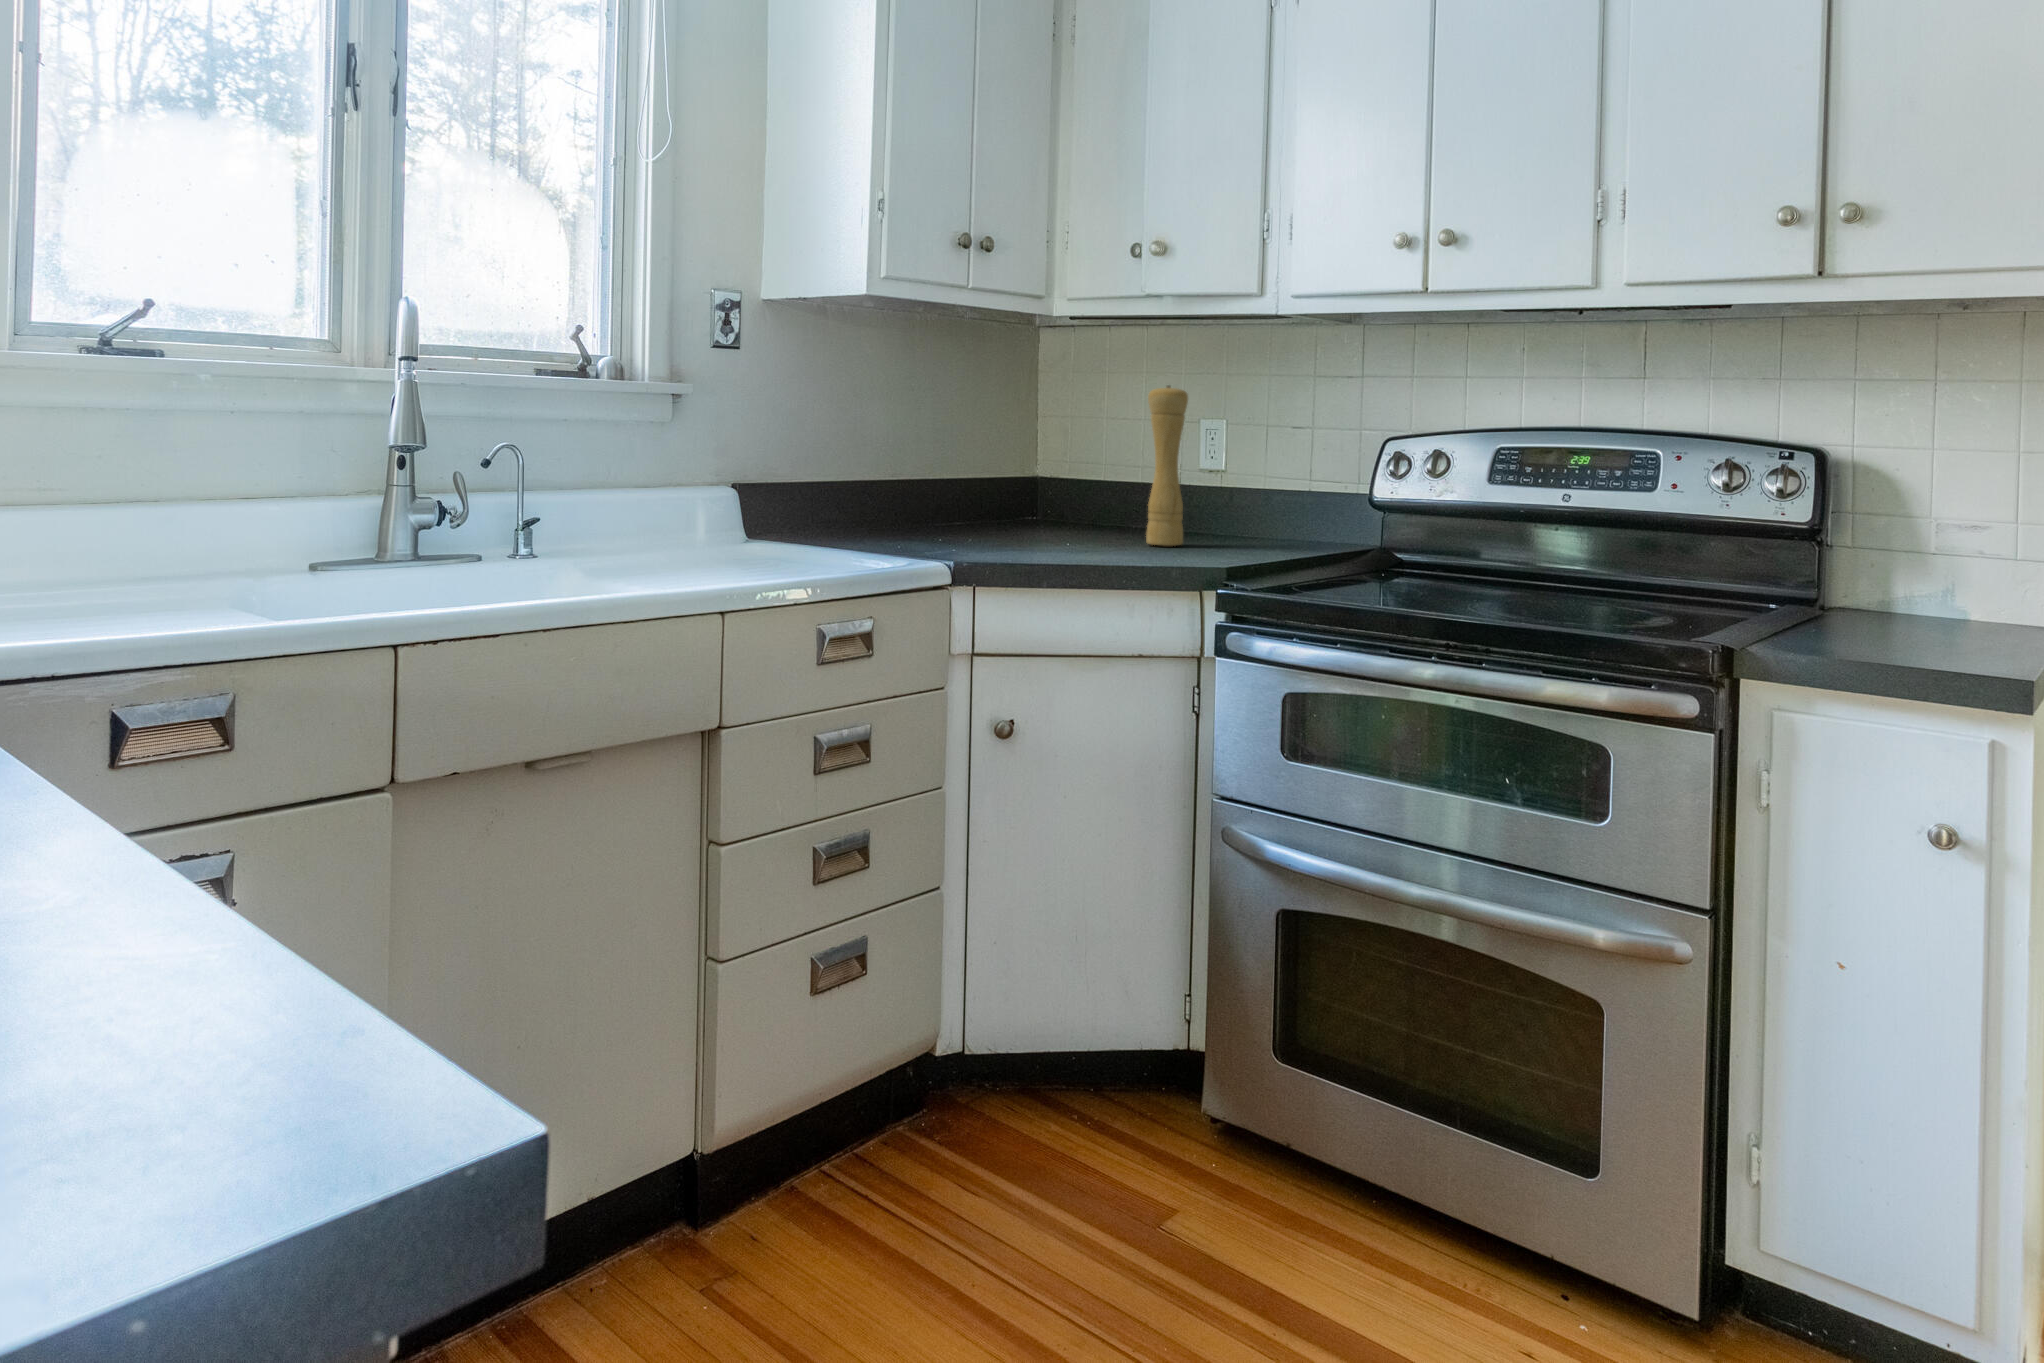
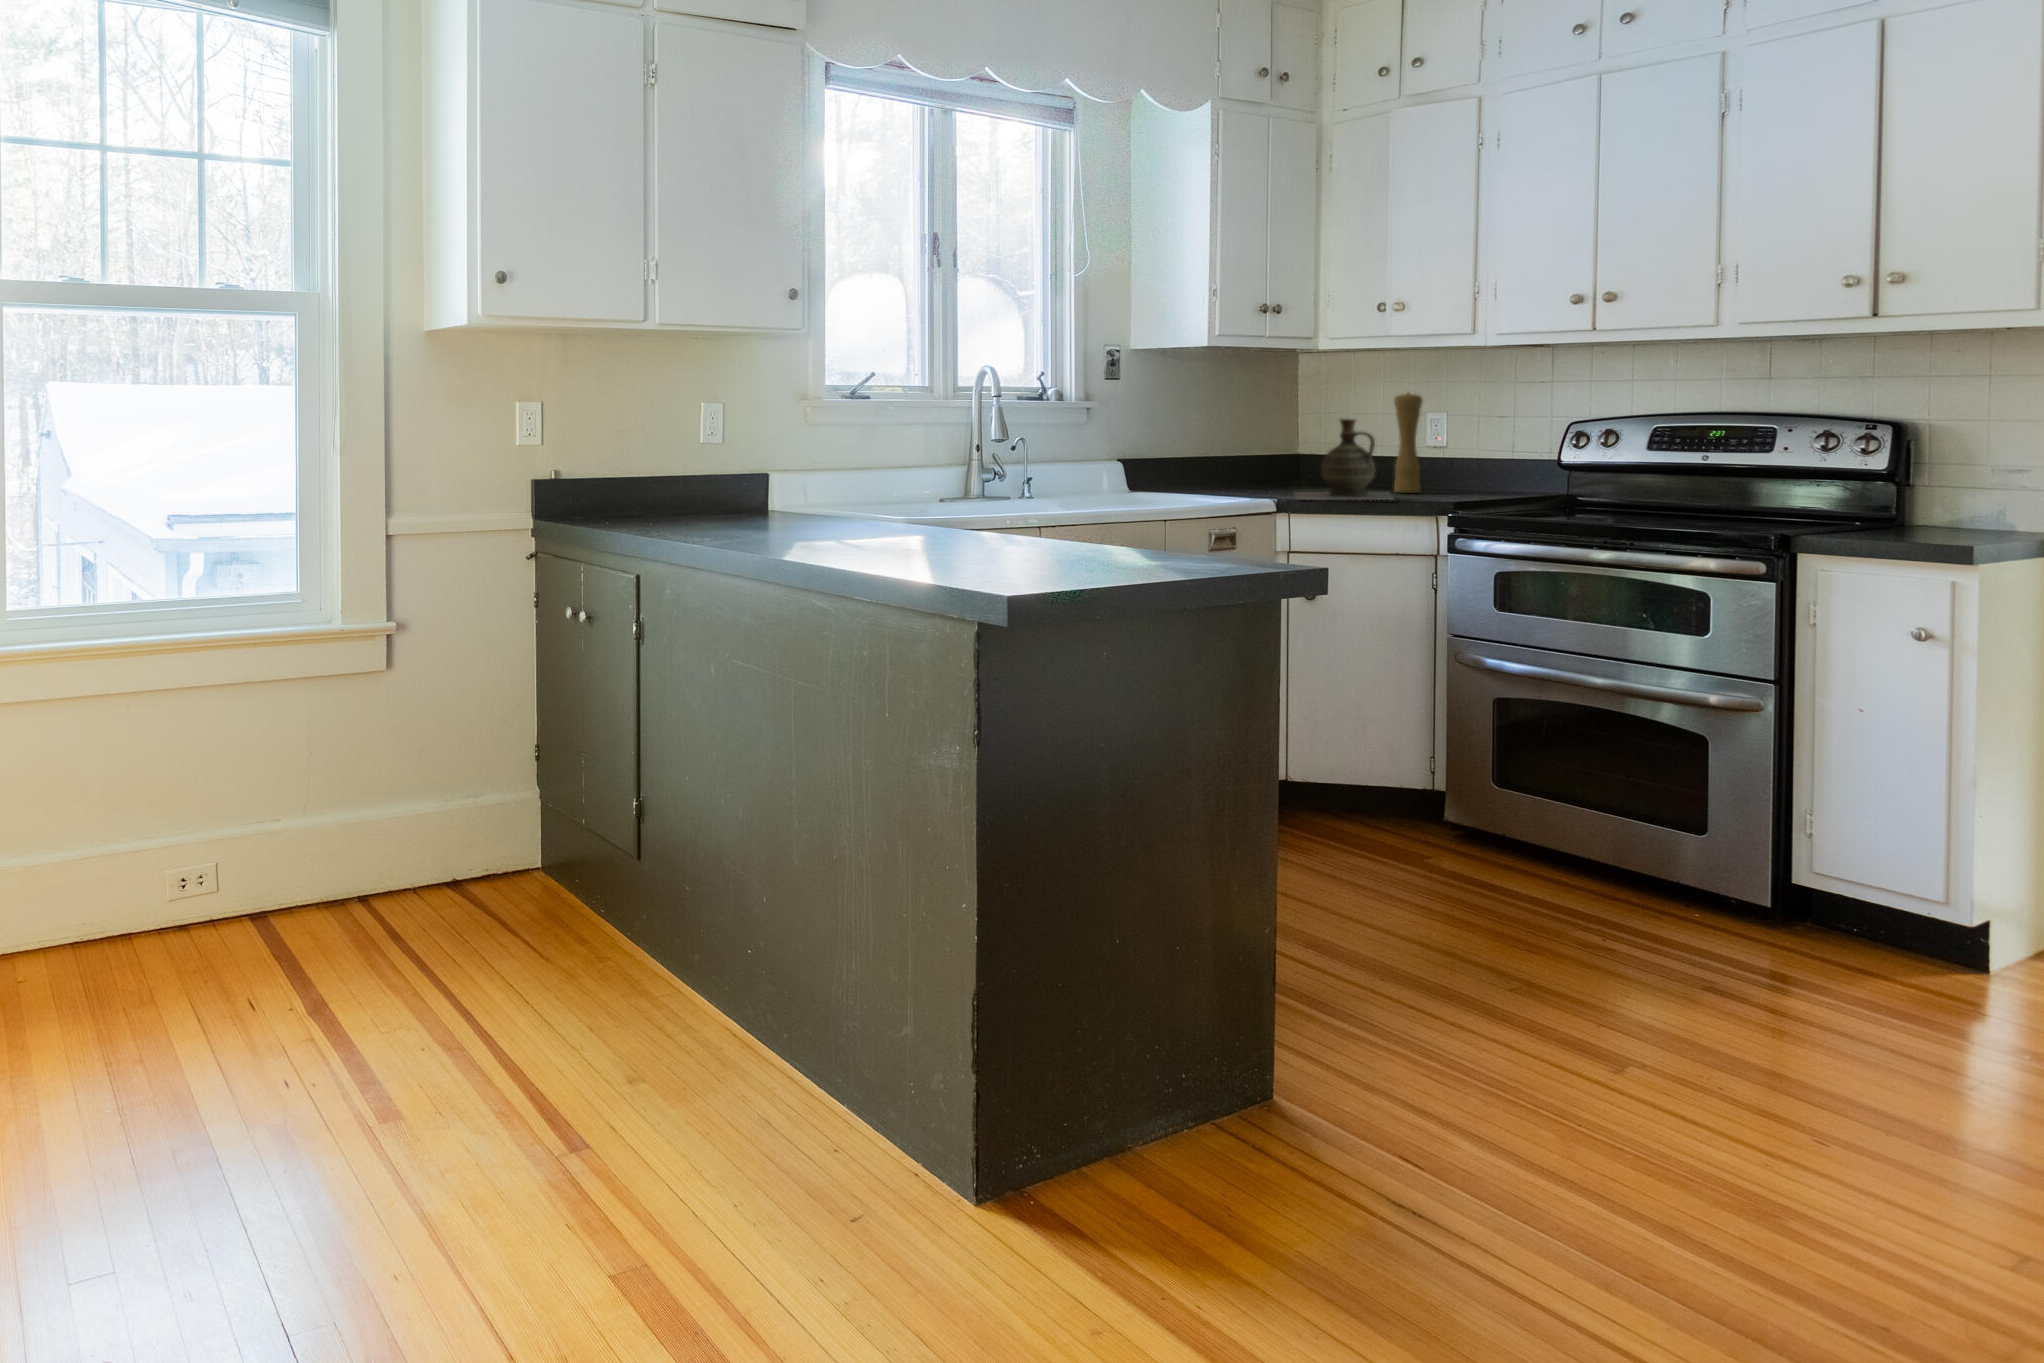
ceramic jug: none [984,424,1139,564] -> present [1295,419,1394,500]

